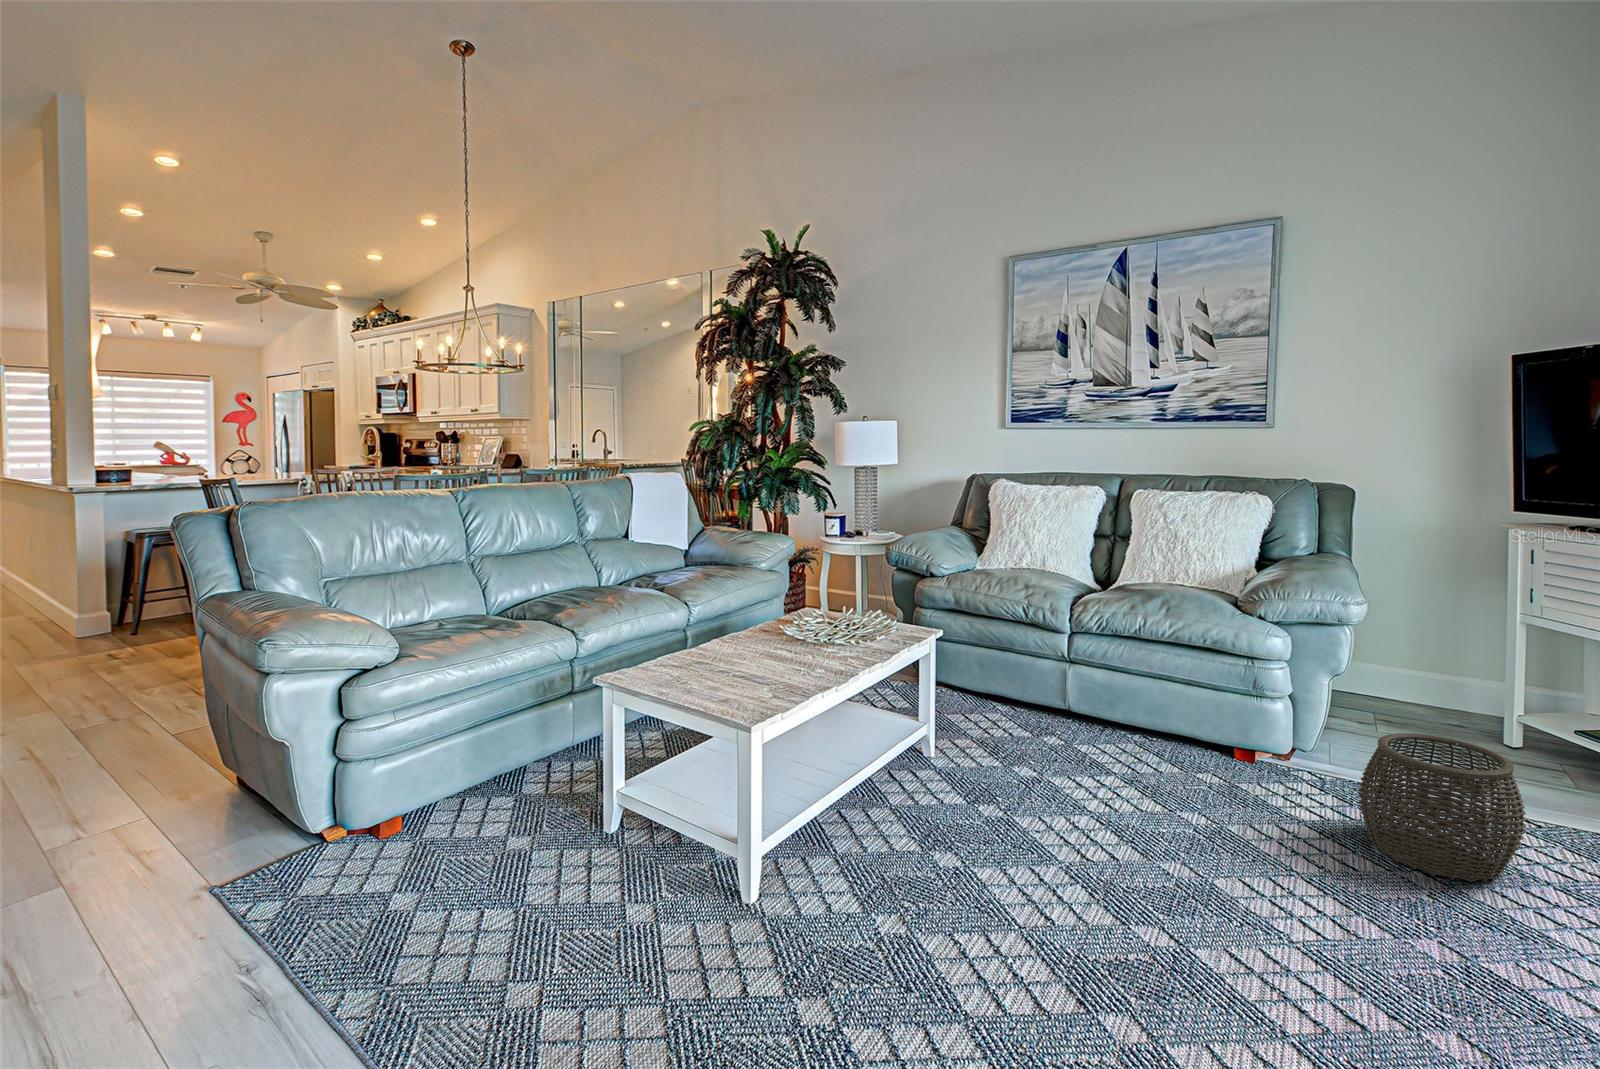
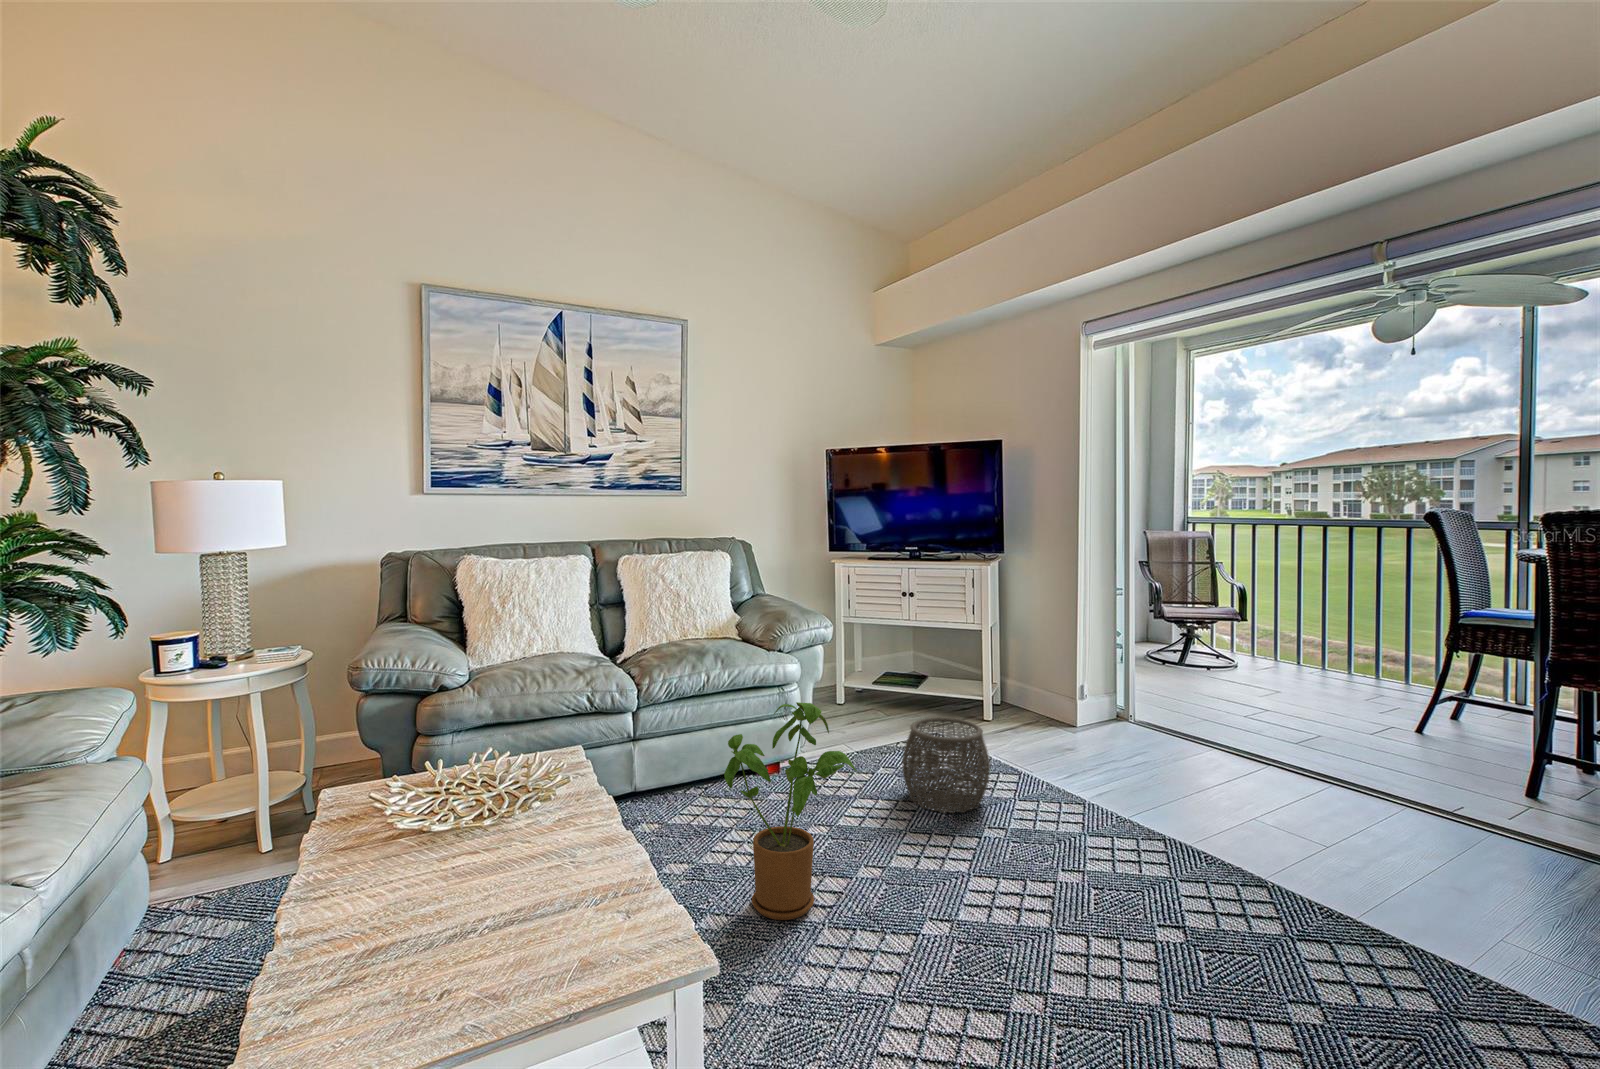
house plant: none [1004,631,1127,844] -> present [724,702,857,920]

